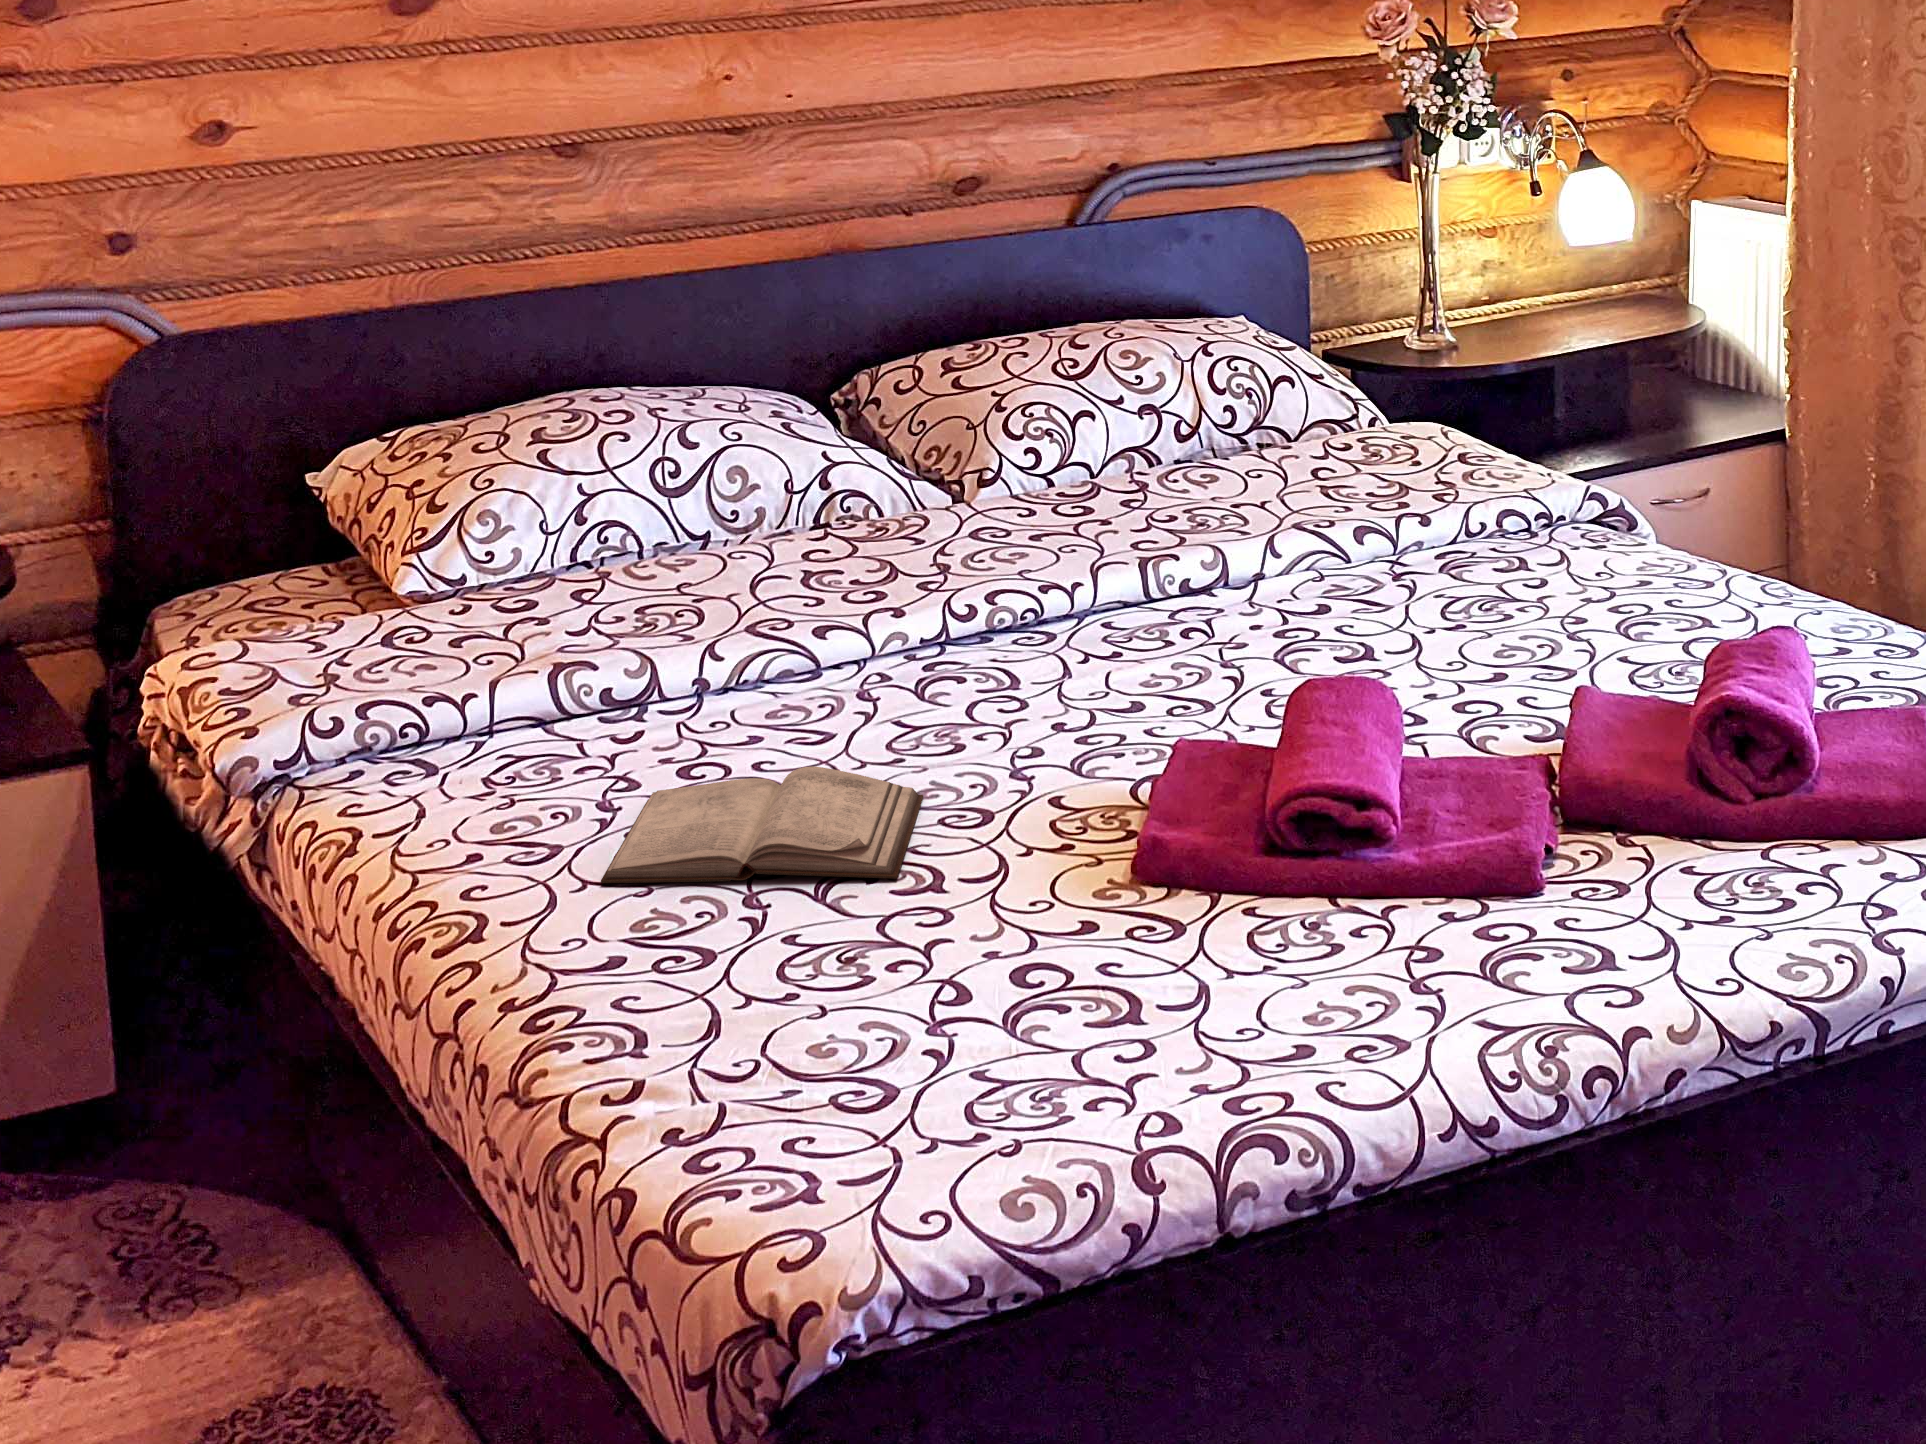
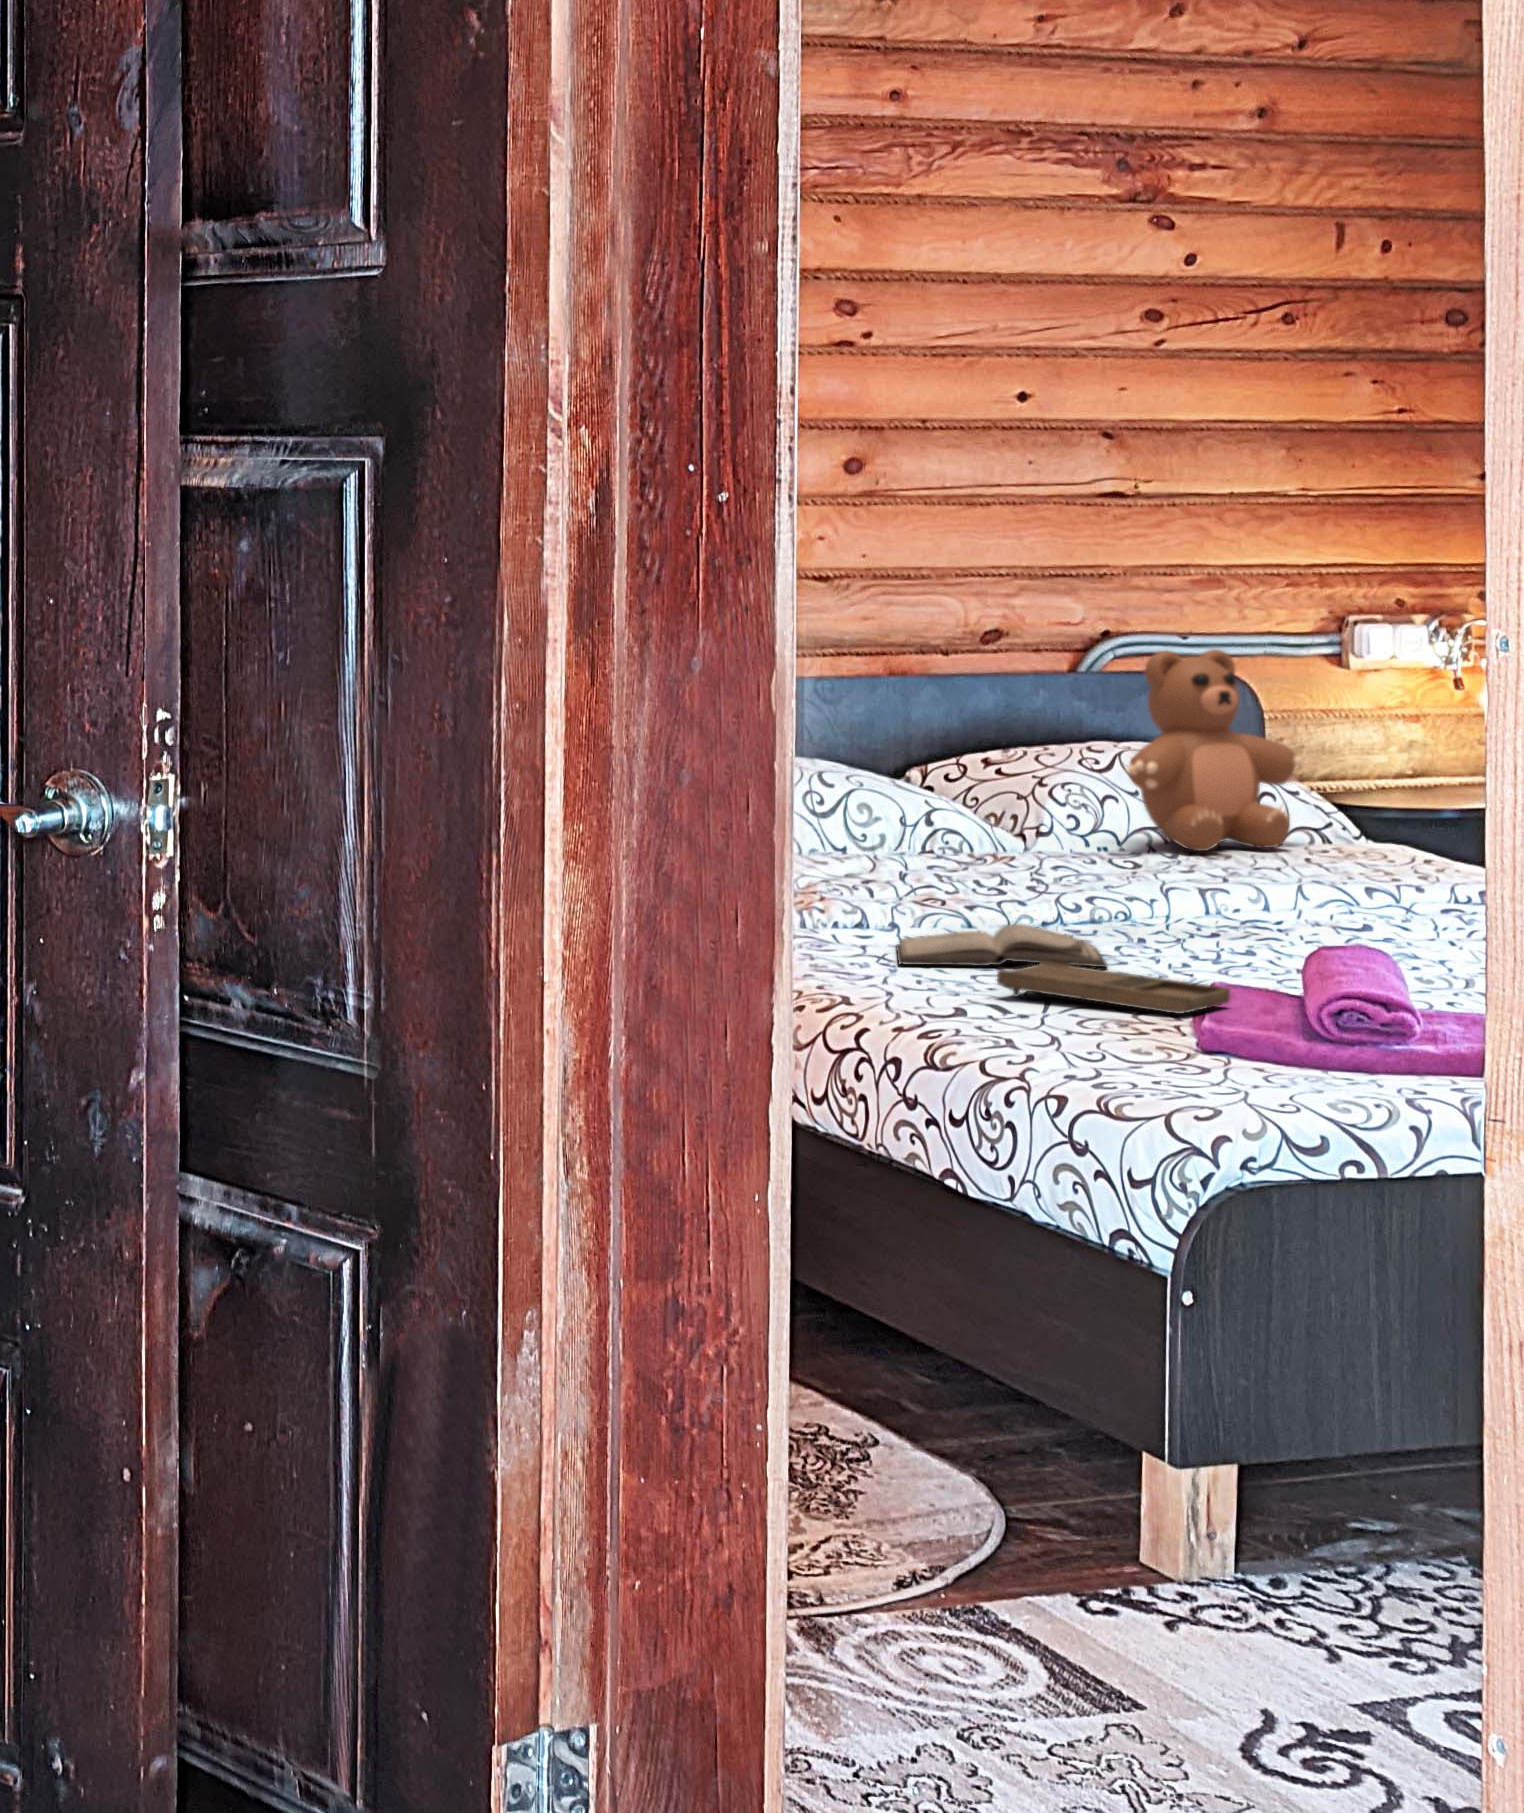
teddy bear: none [1068,236,1306,521] -> present [1127,649,1304,851]
tray: none [667,928,996,1081] -> present [997,961,1230,1014]

